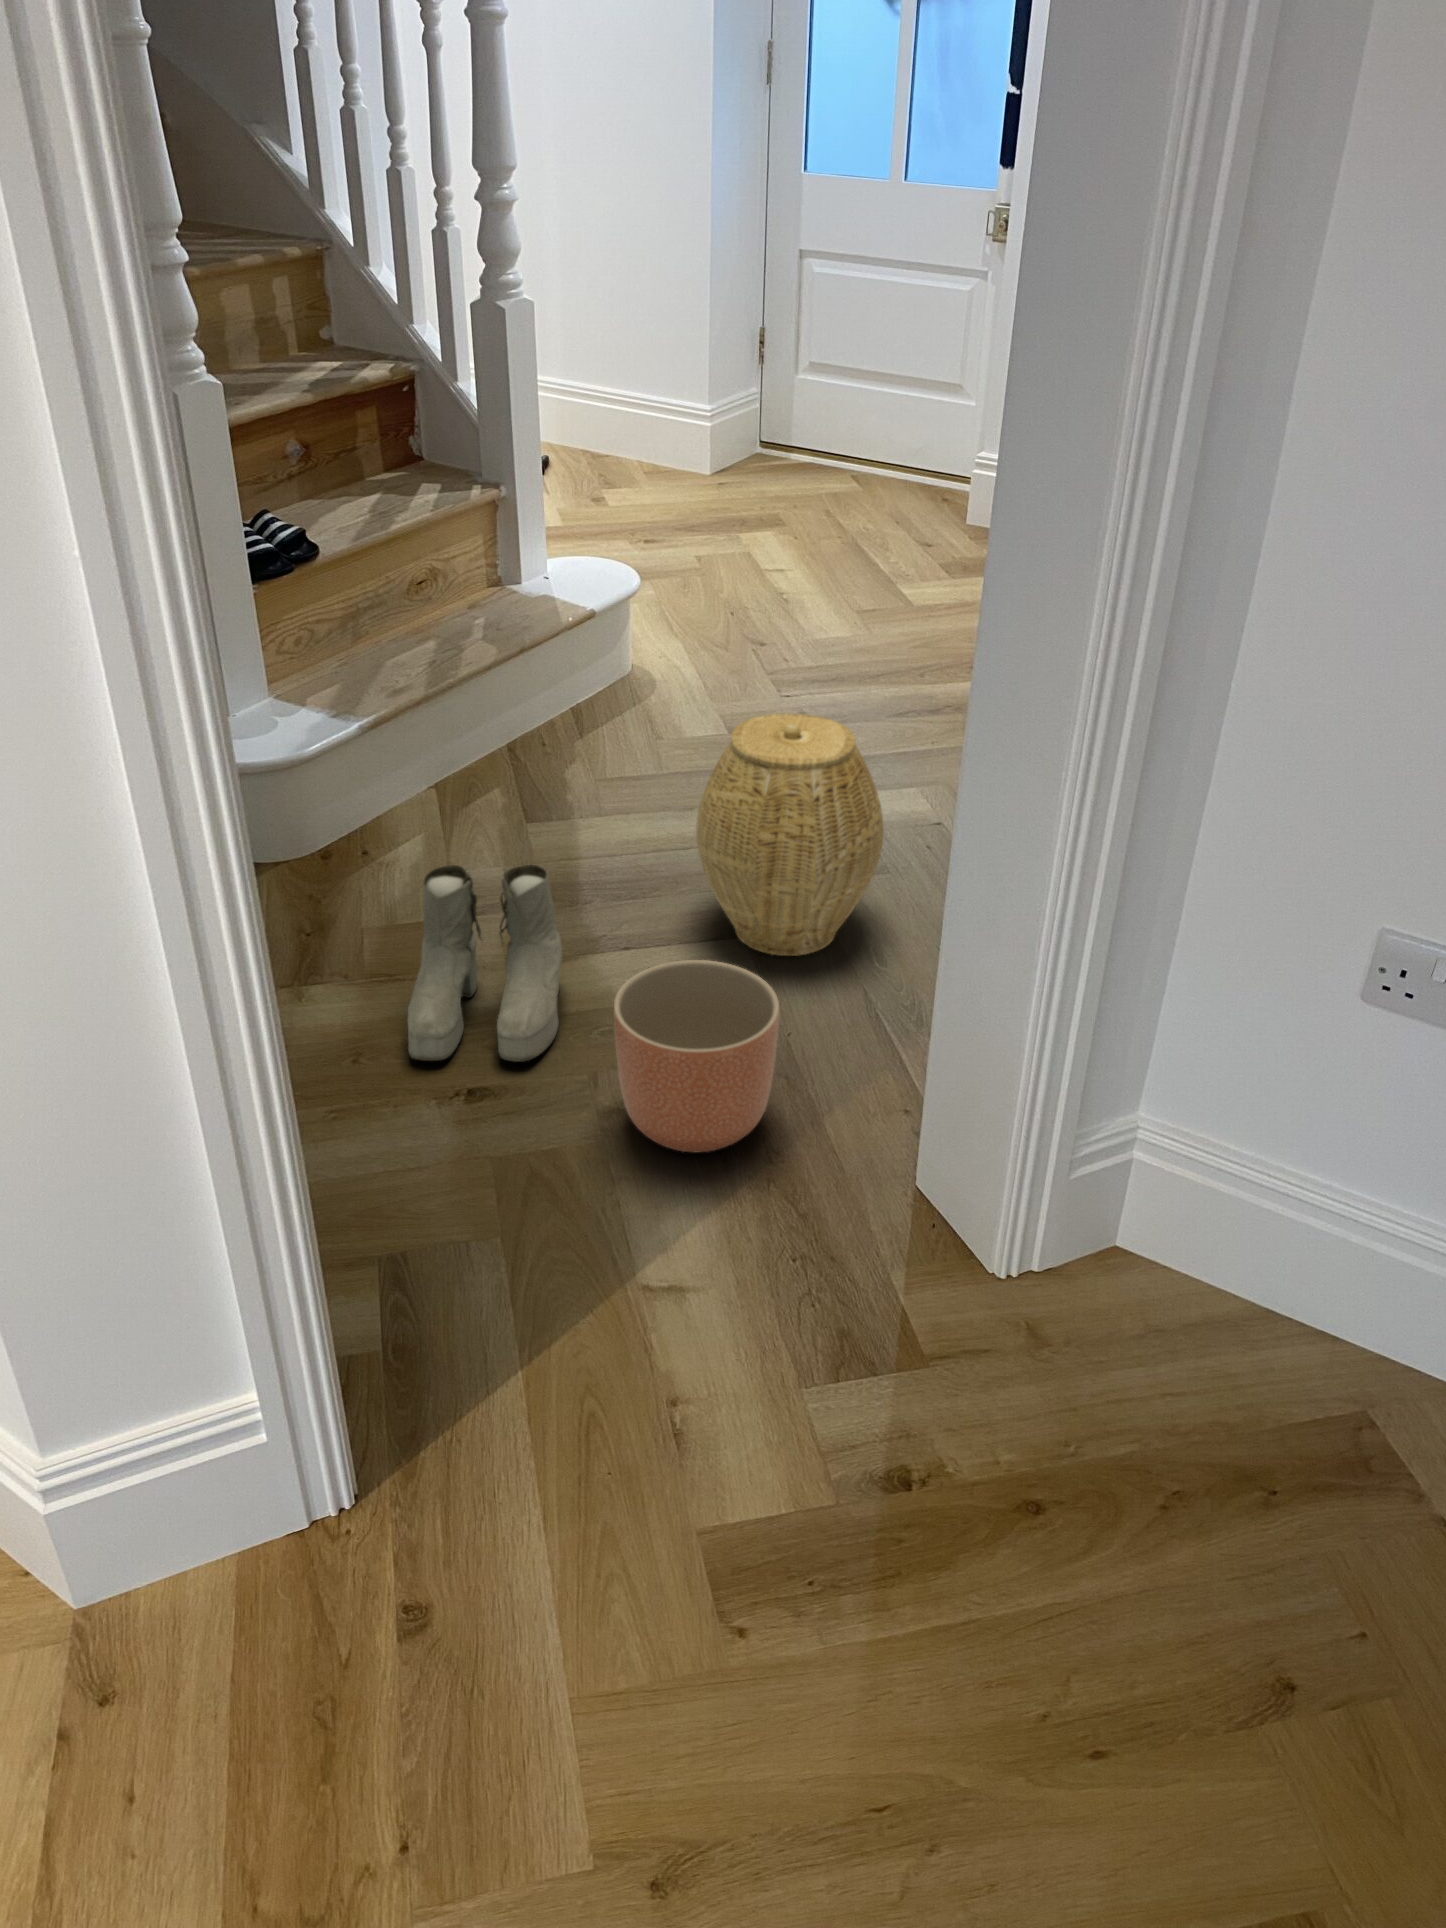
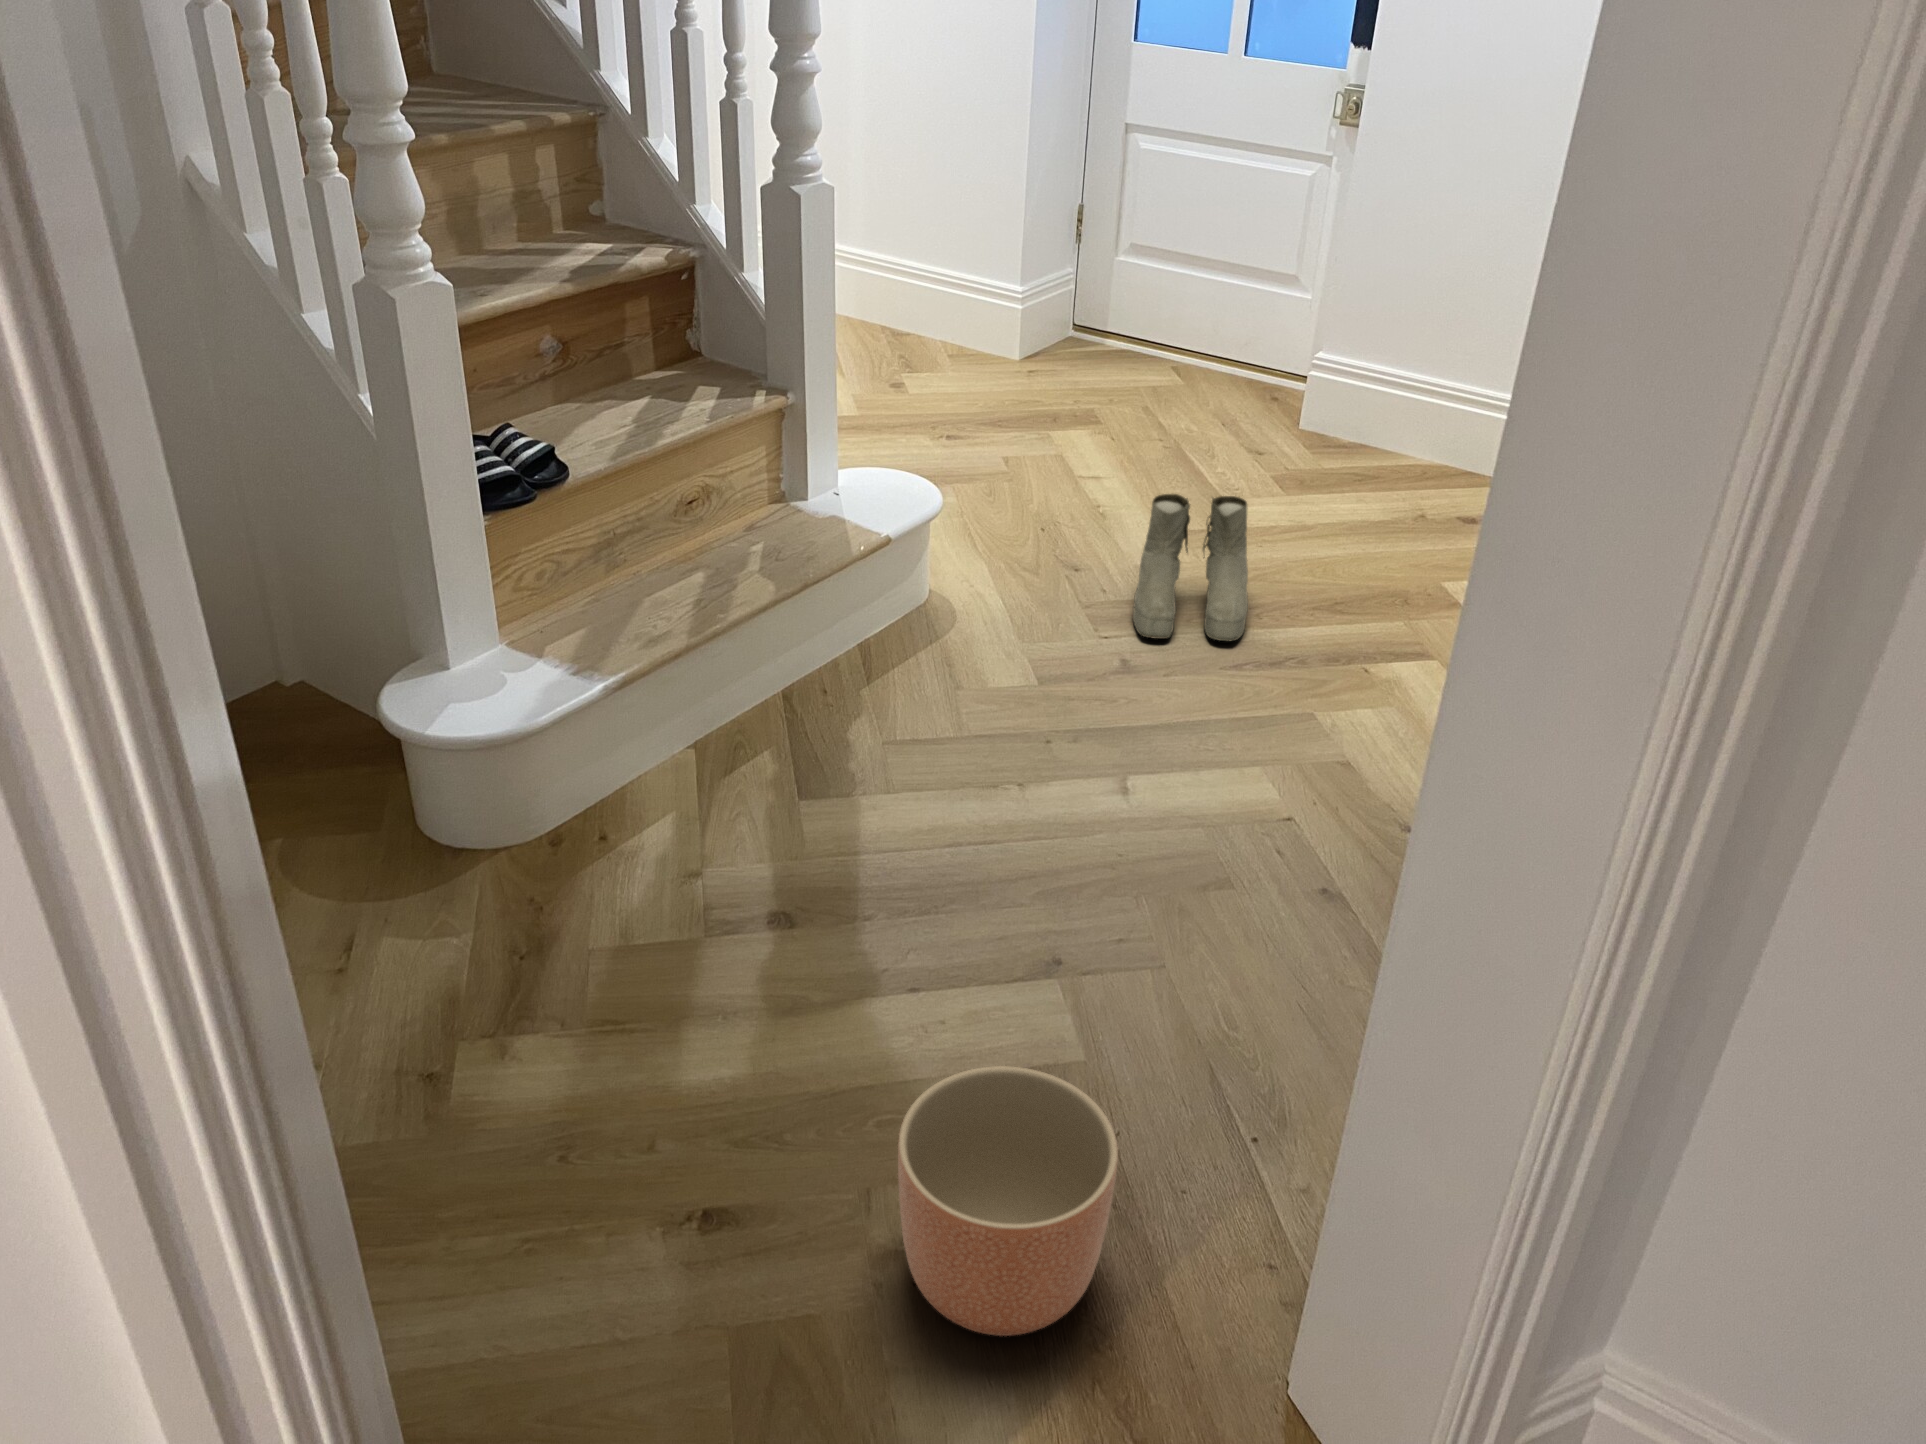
woven basket: present [696,713,884,956] -> none [1008,713,1240,1012]
boots: present [408,865,562,1062] -> present [1133,494,1248,641]

